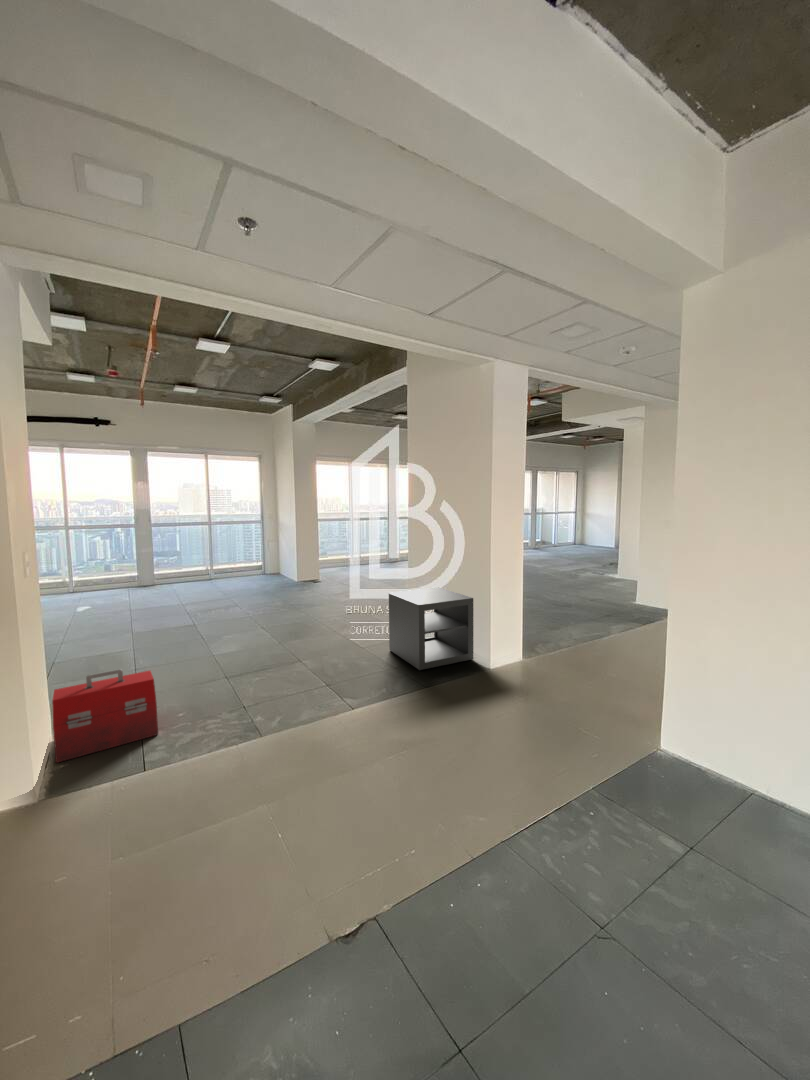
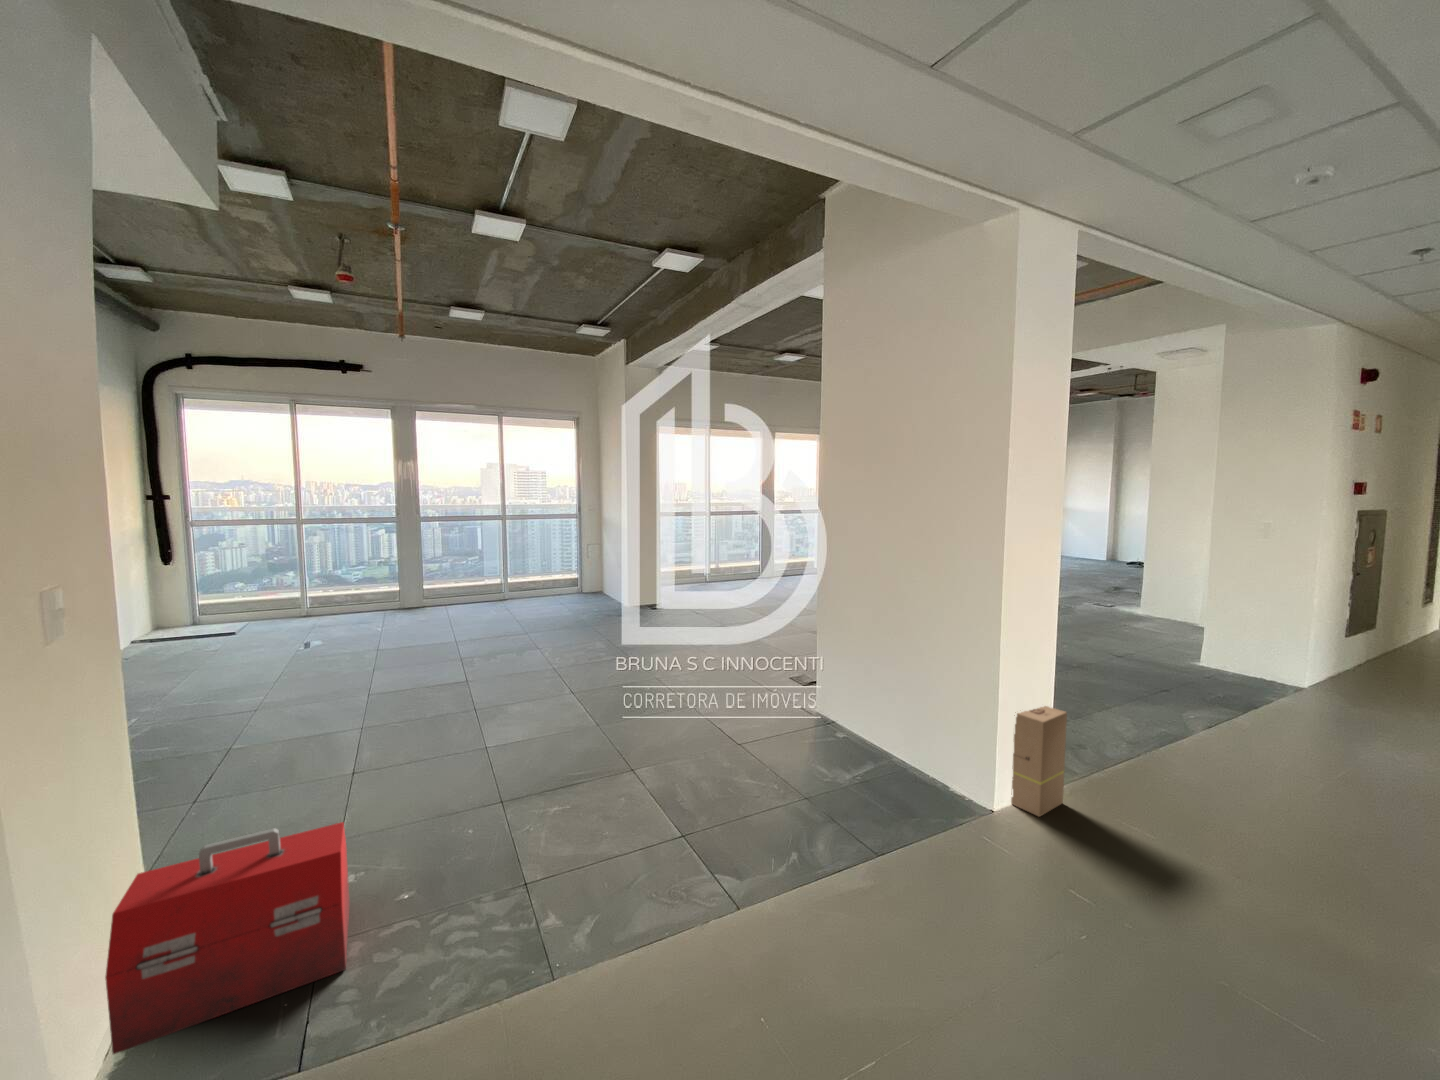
storage cabinet: present [389,587,473,670] -> none [791,642,957,810]
cardboard box: none [500,613,527,669] -> present [1011,706,1067,817]

